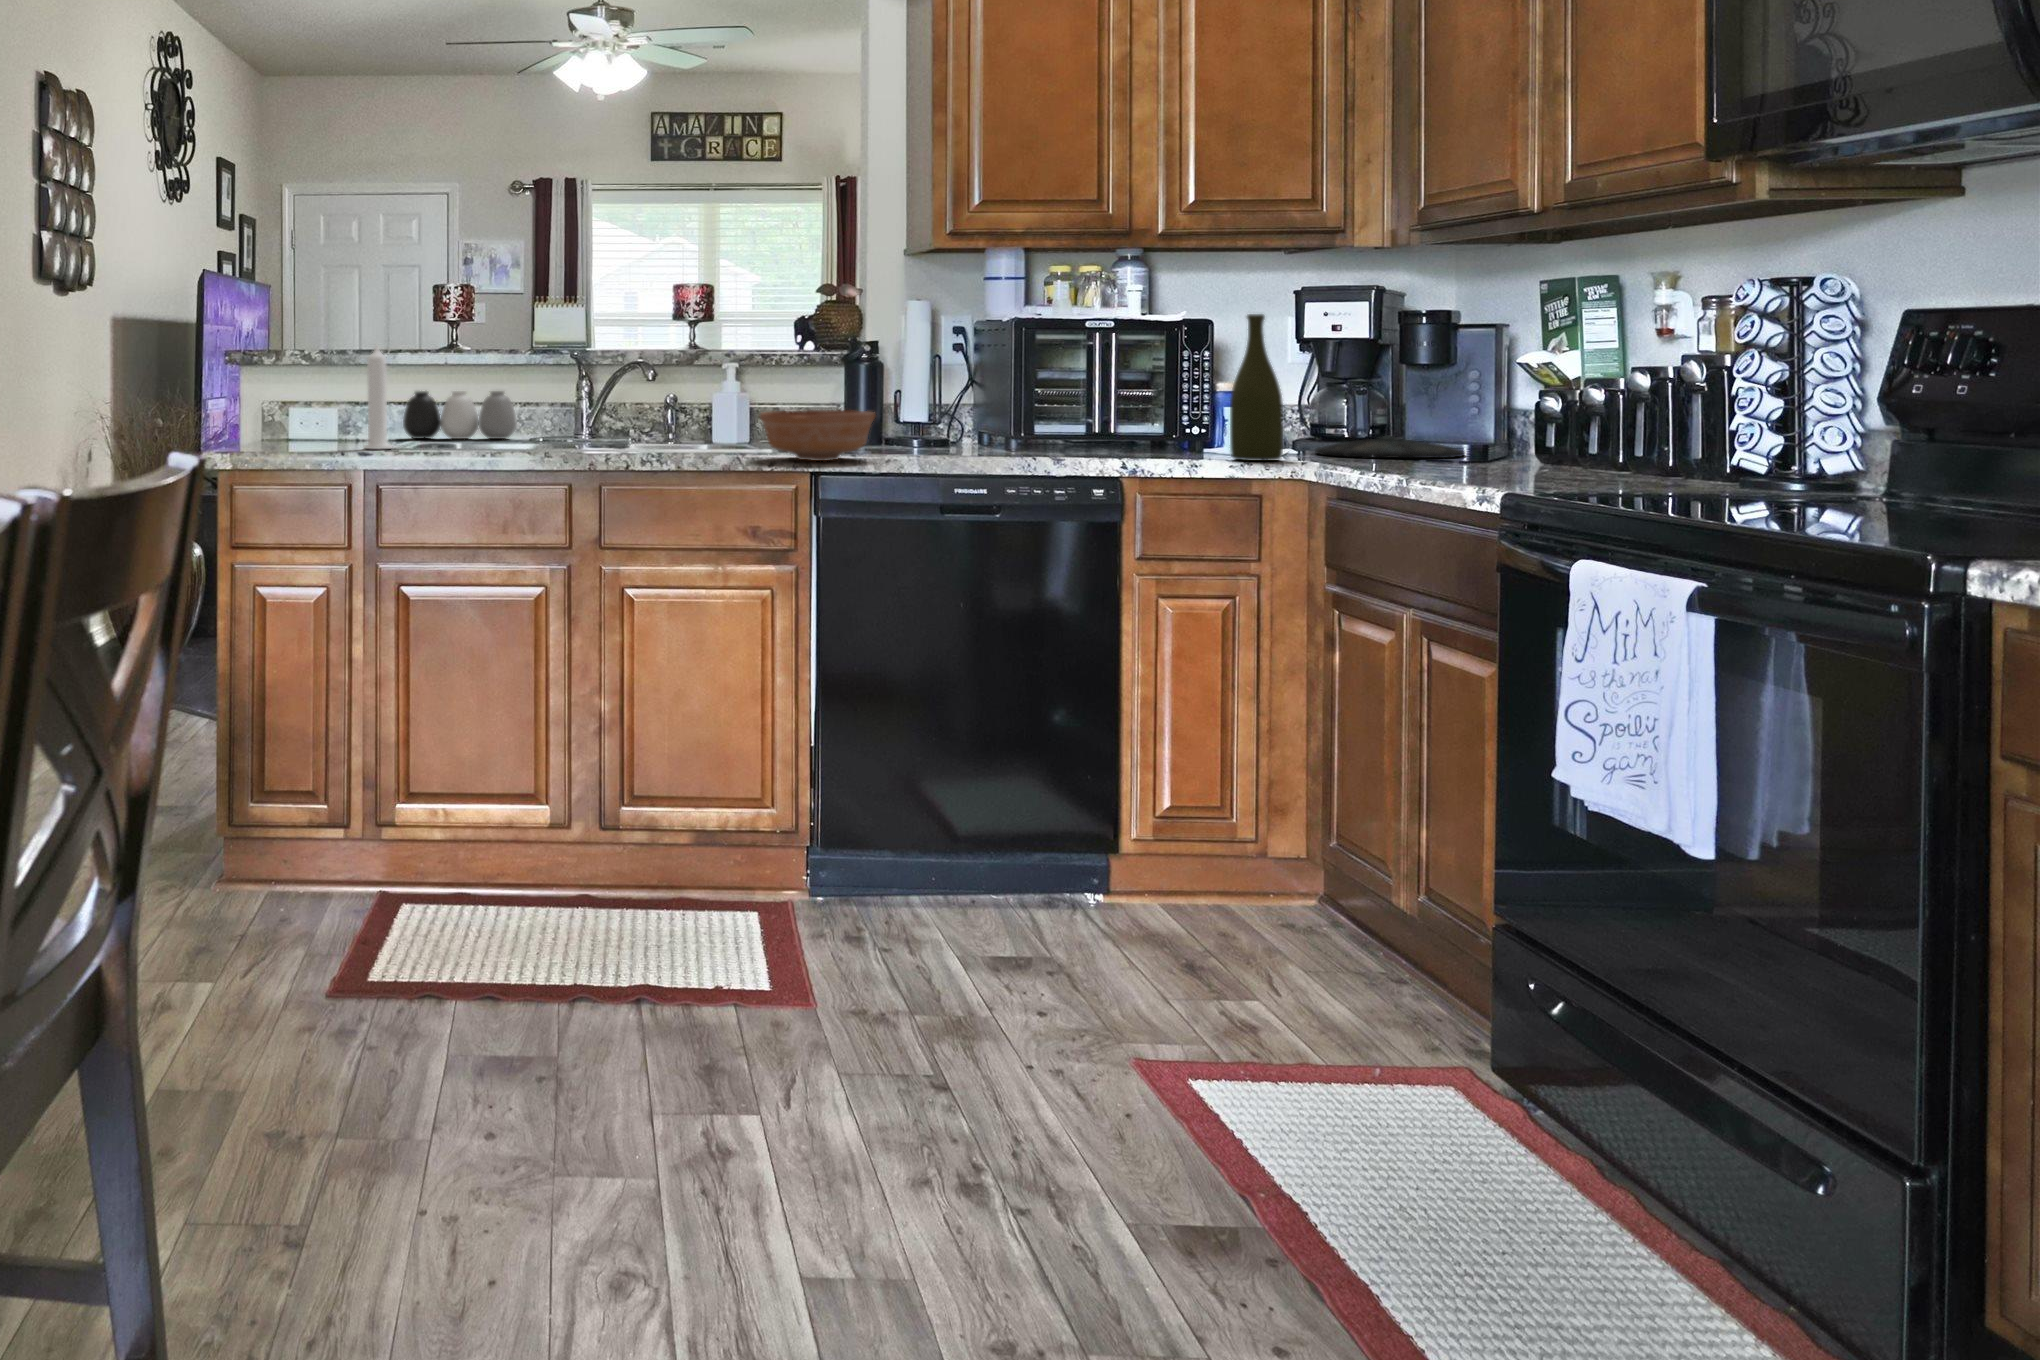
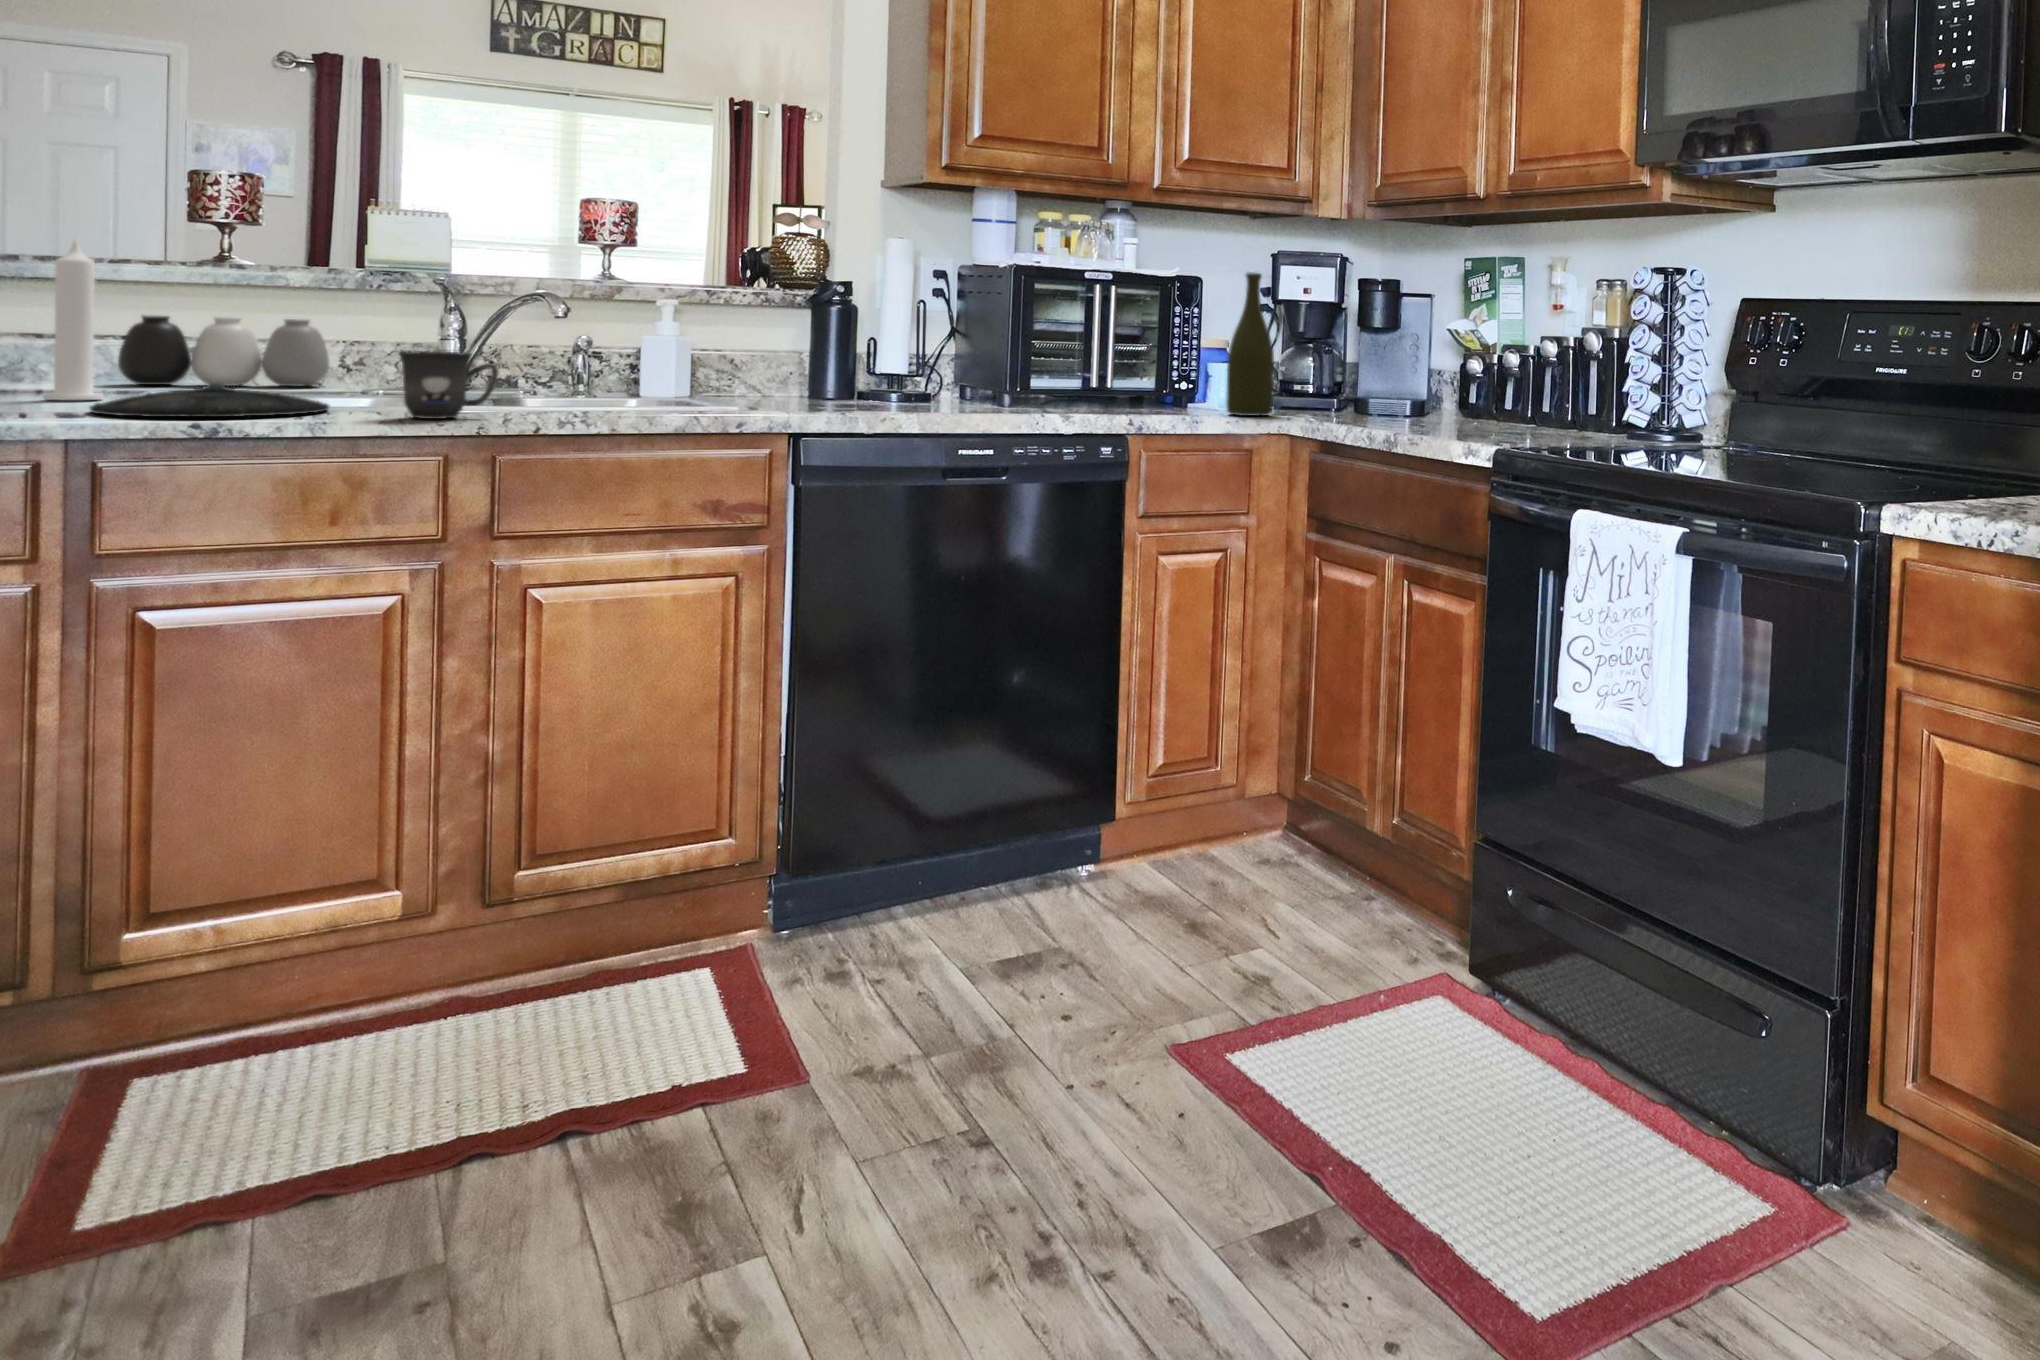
bowl: present [760,410,876,461] -> none [725,356,874,417]
mug: none [543,412,605,461] -> present [400,352,498,419]
plate: present [1315,435,1465,458] -> present [90,384,329,417]

